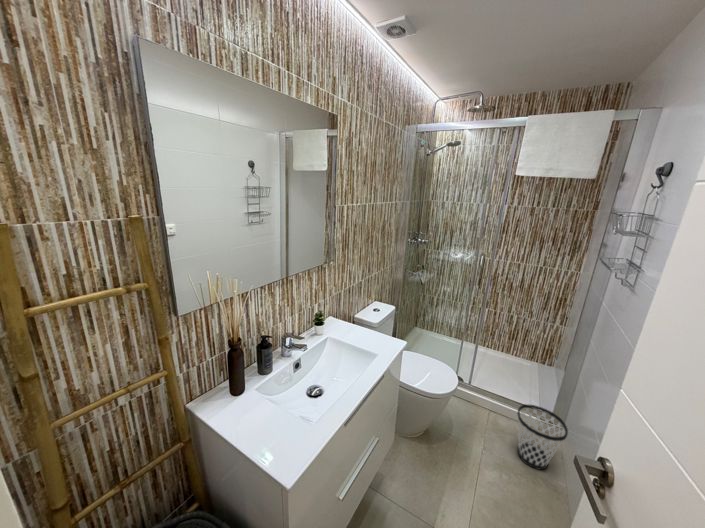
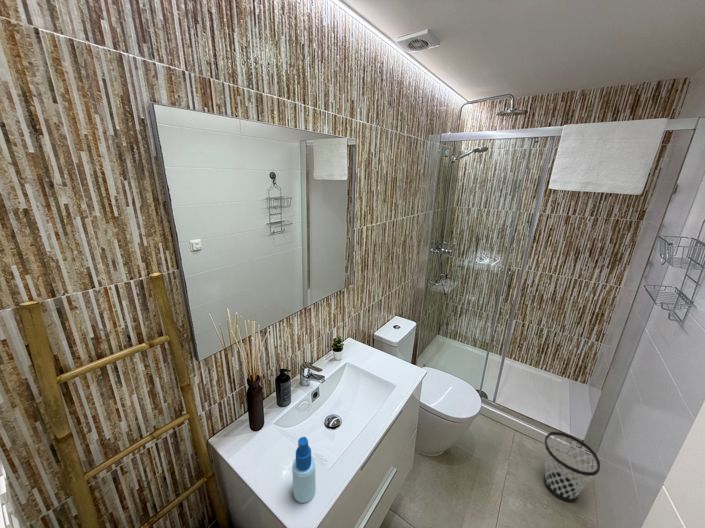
spray bottle: none [276,384,300,453] -> present [292,437,316,503]

